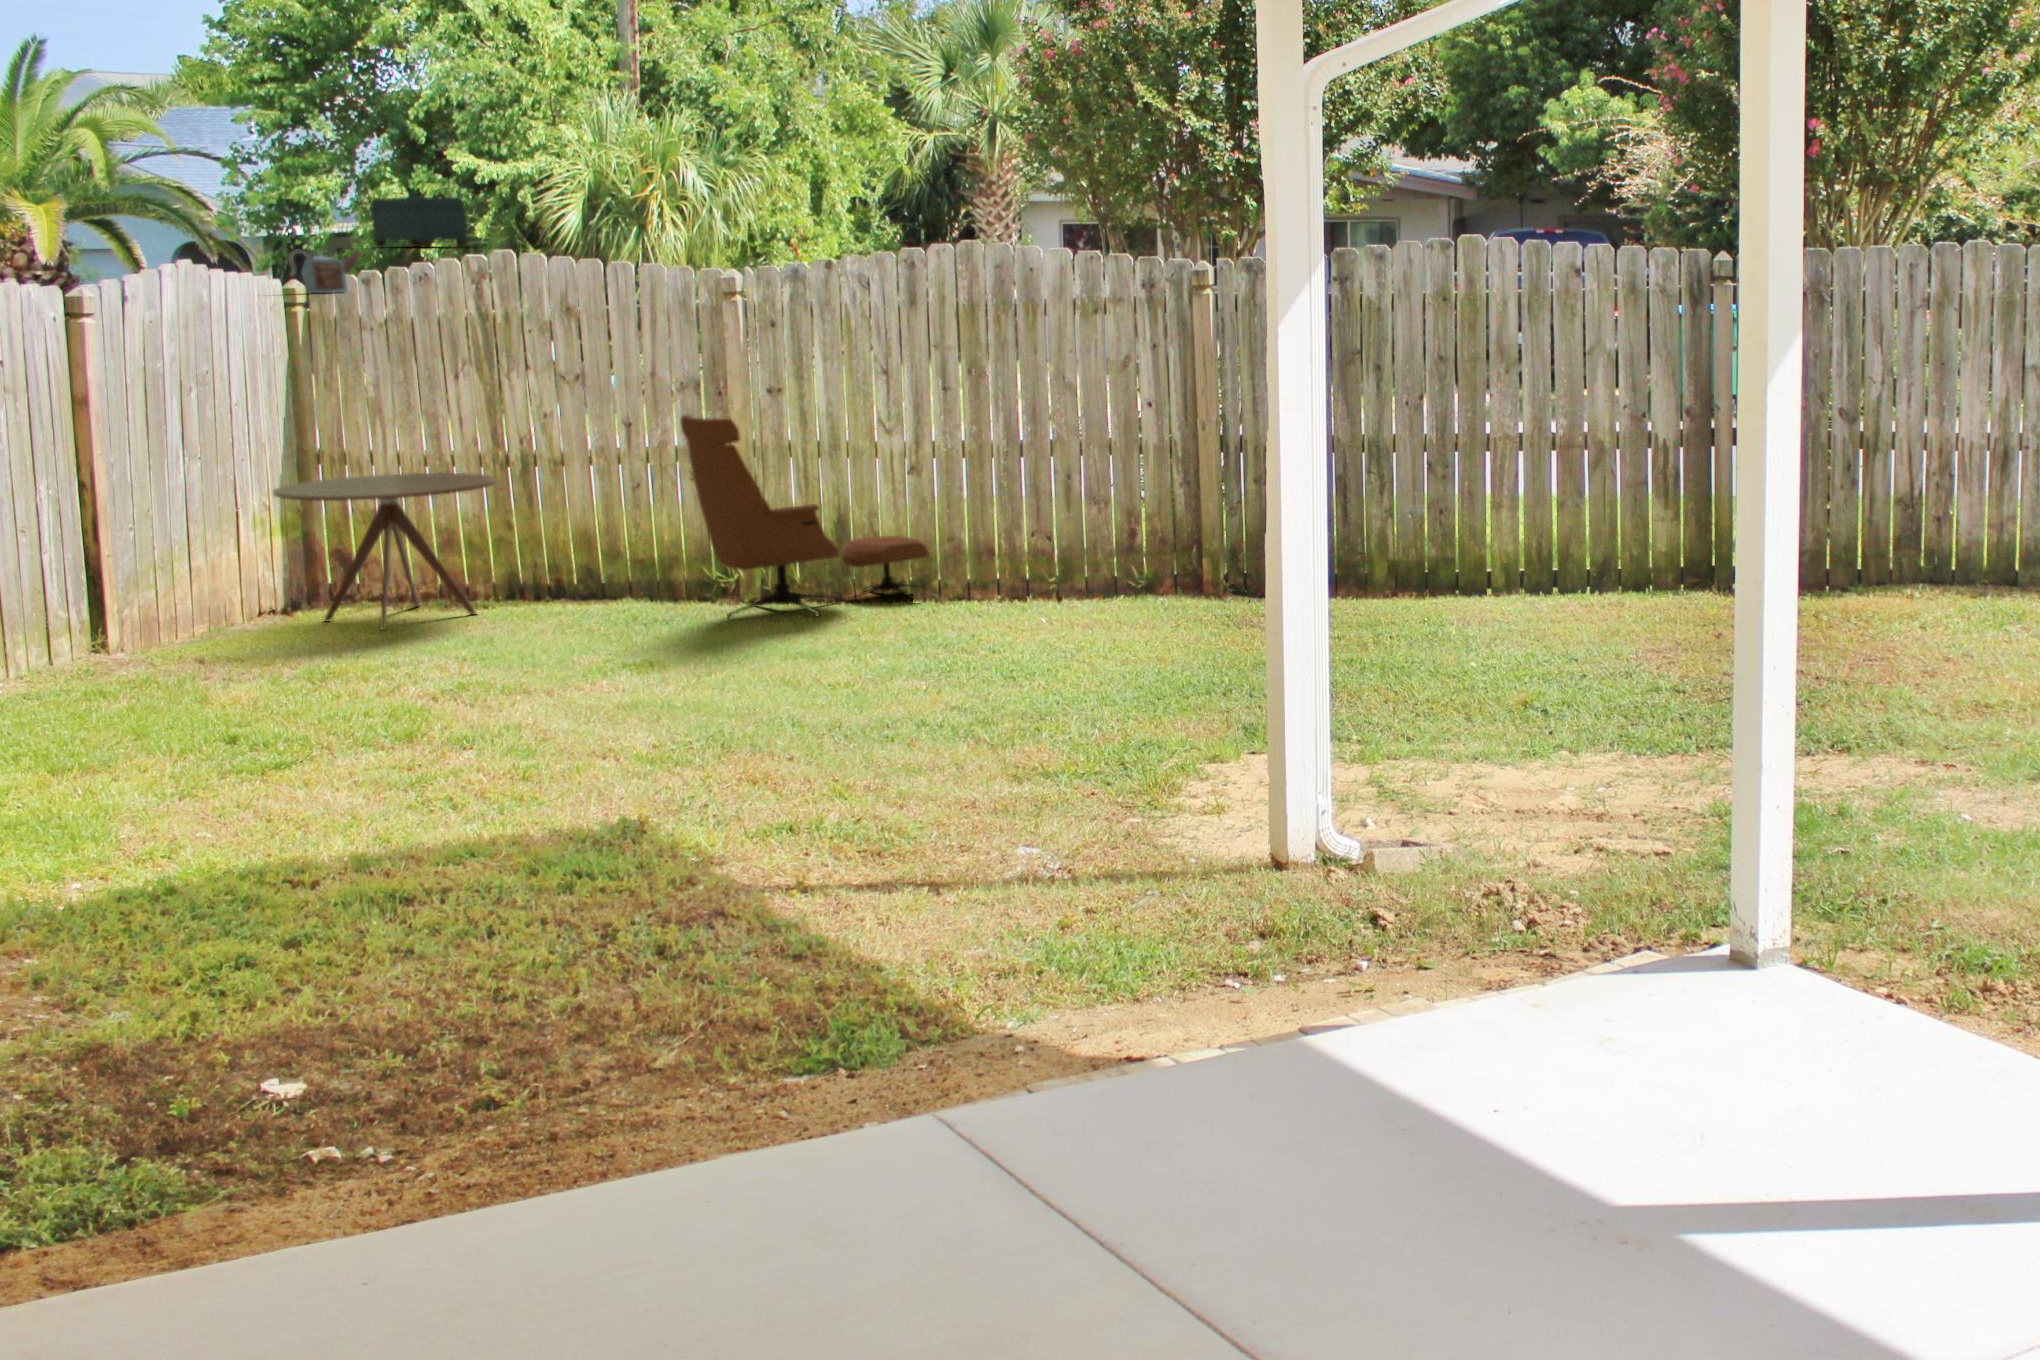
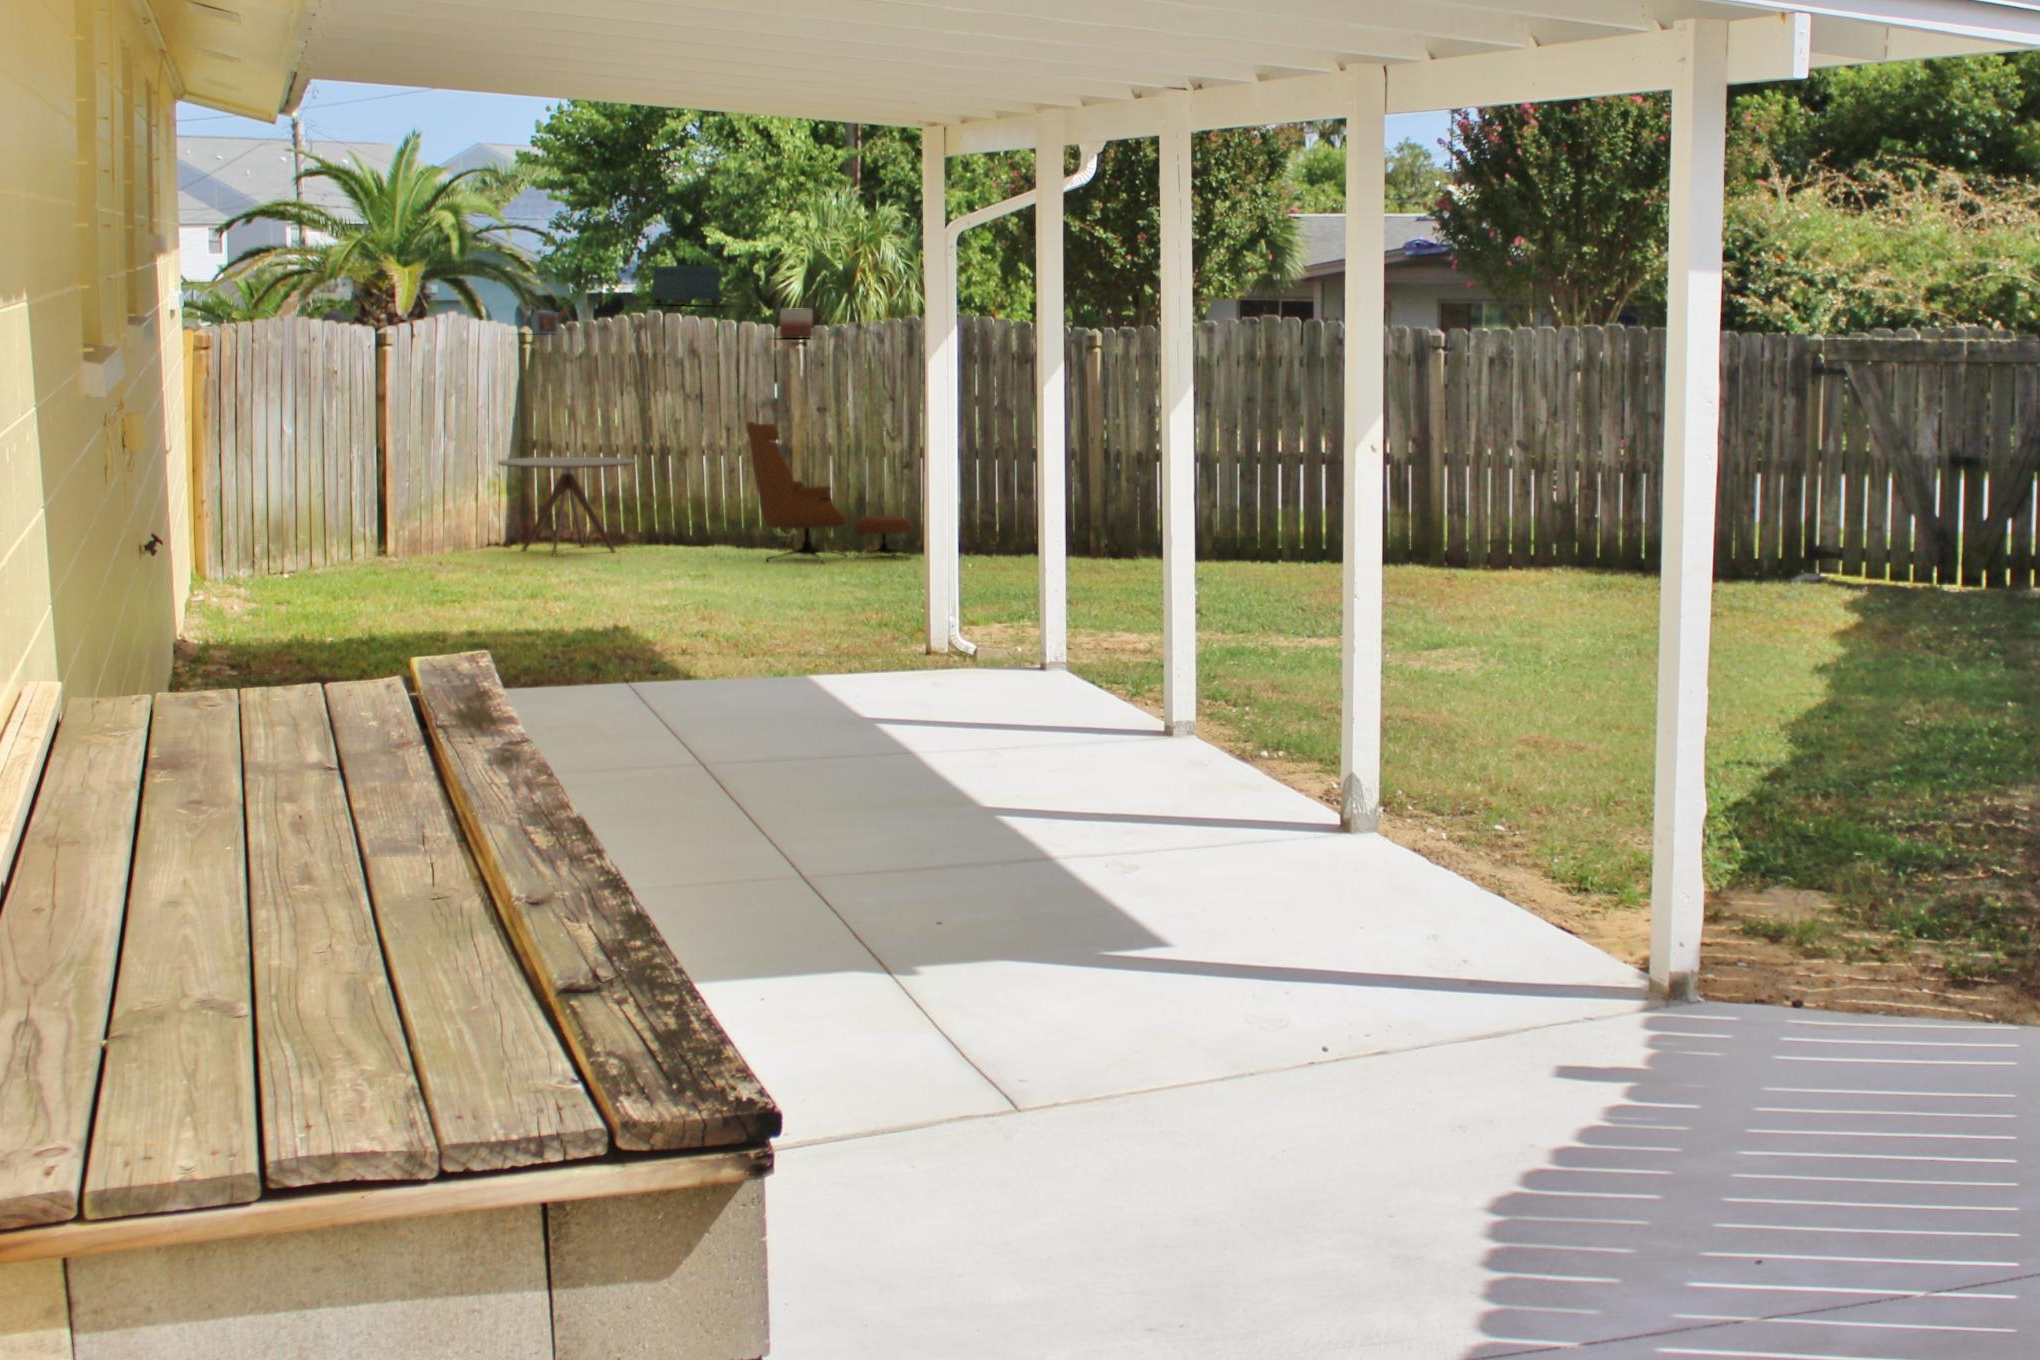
planter: none [699,245,750,289] -> present [780,308,813,338]

